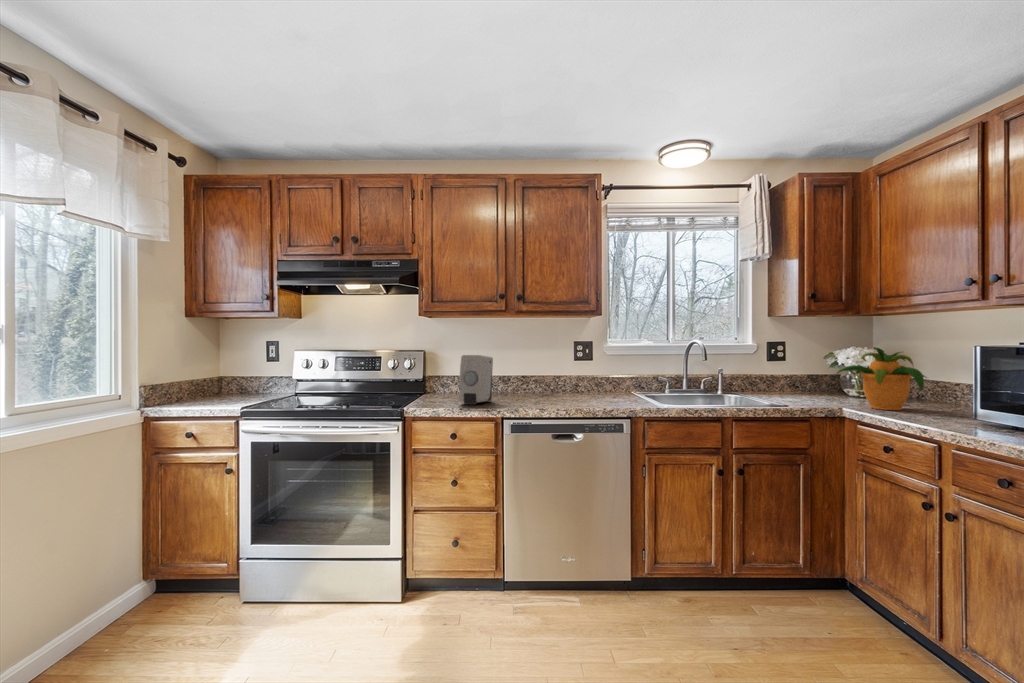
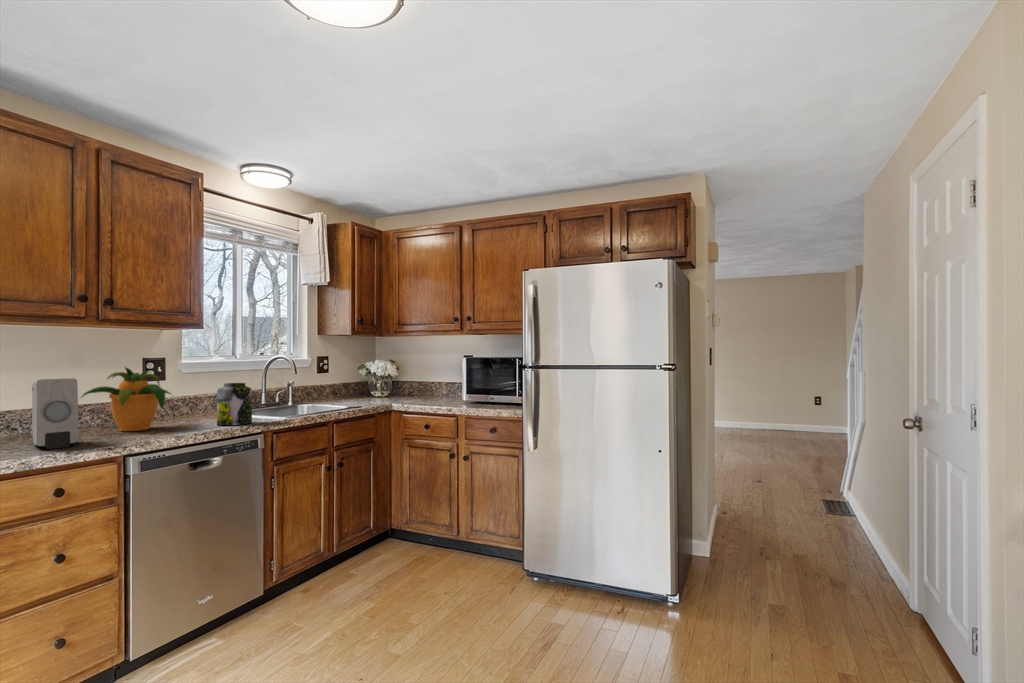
potted plant: present [836,348,927,410] -> present [81,367,171,431]
jar: none [596,366,626,406] -> present [217,383,252,425]

